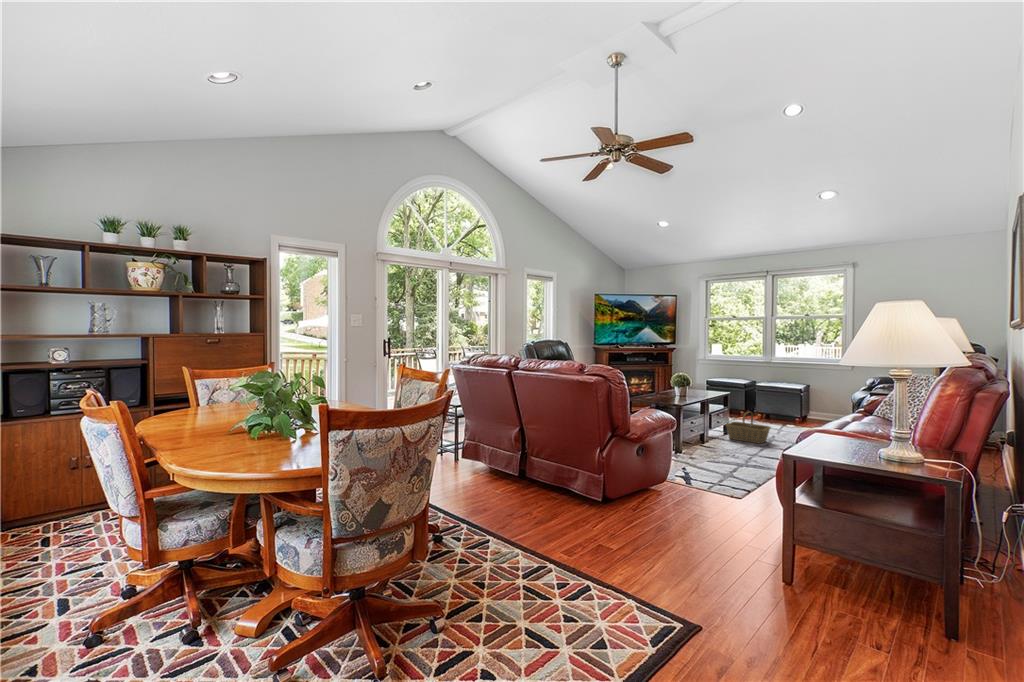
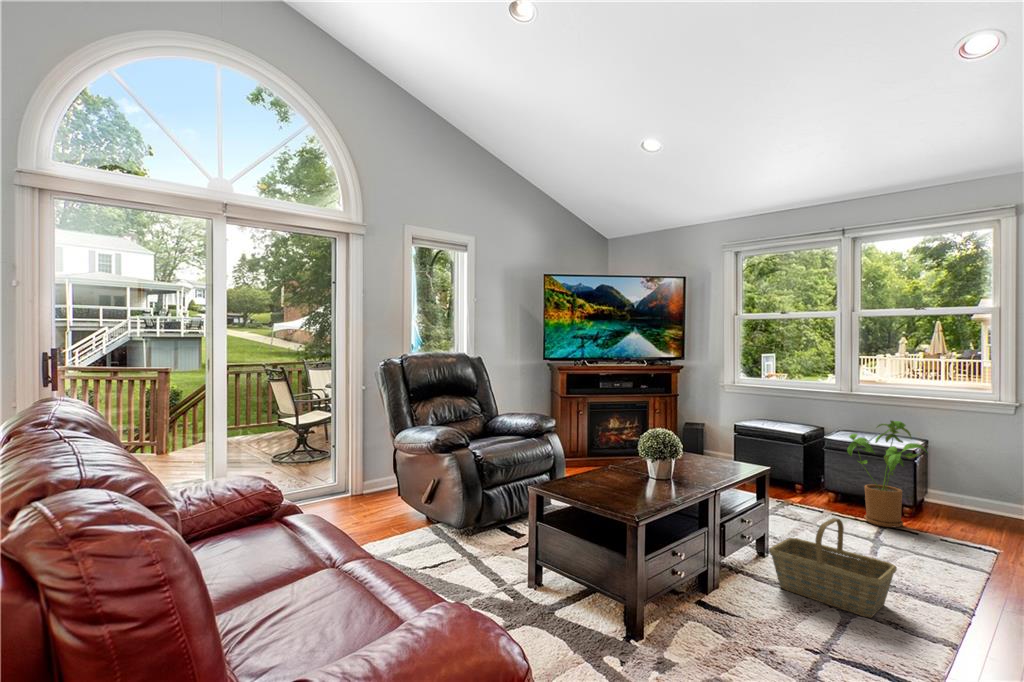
house plant: none [759,375,793,423] -> present [847,421,926,528]

